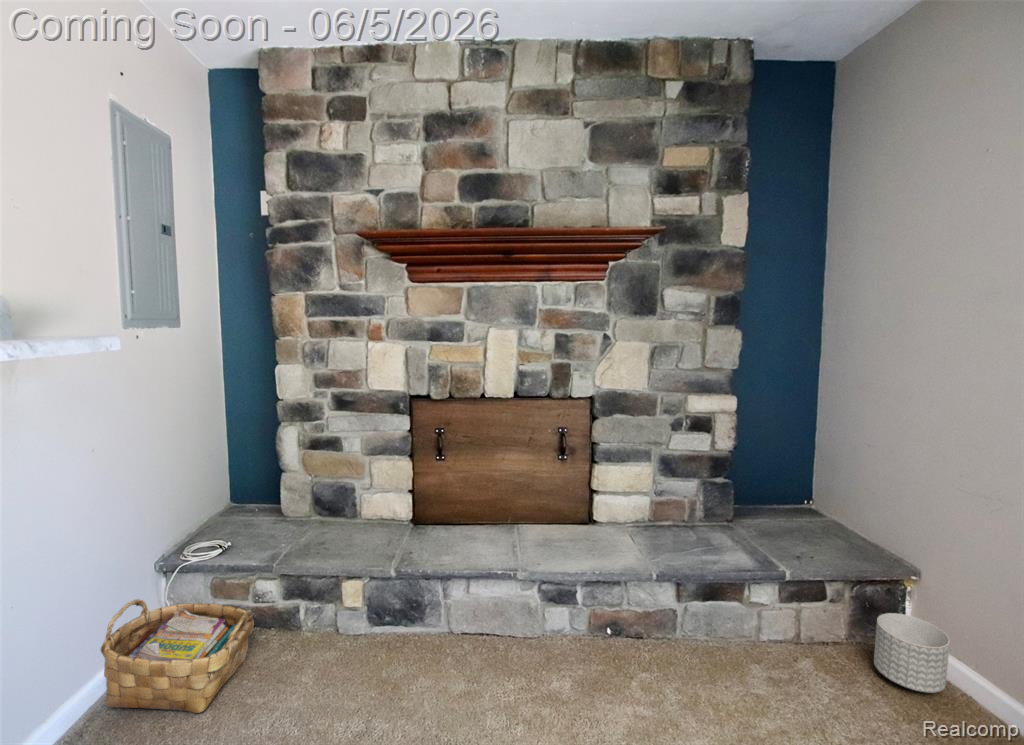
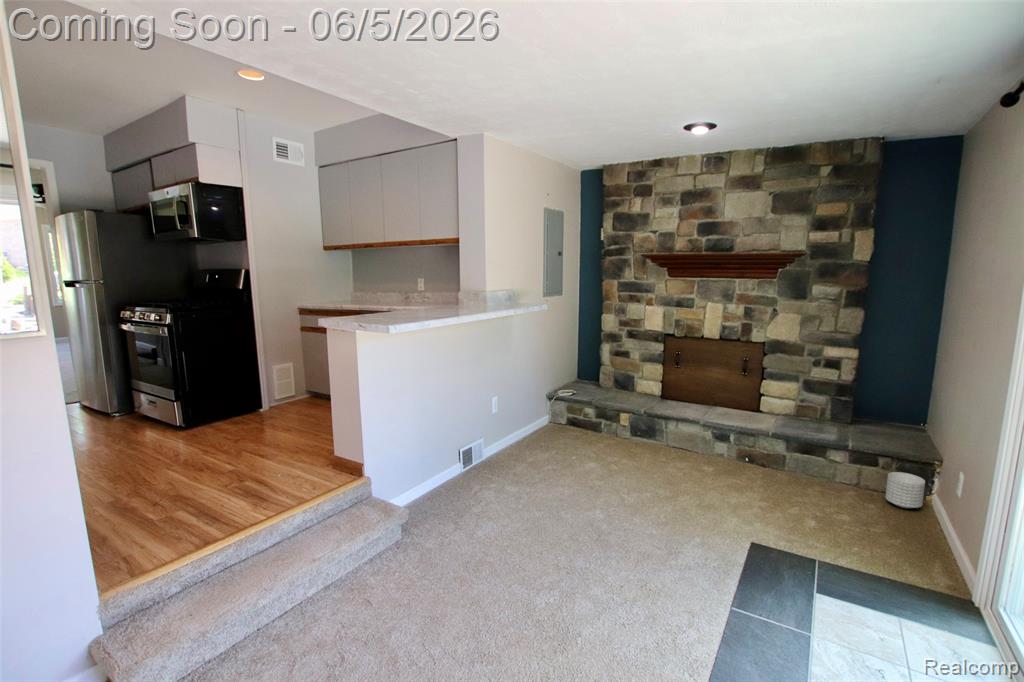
woven basket: present [101,599,254,713] -> none [537,402,587,443]

